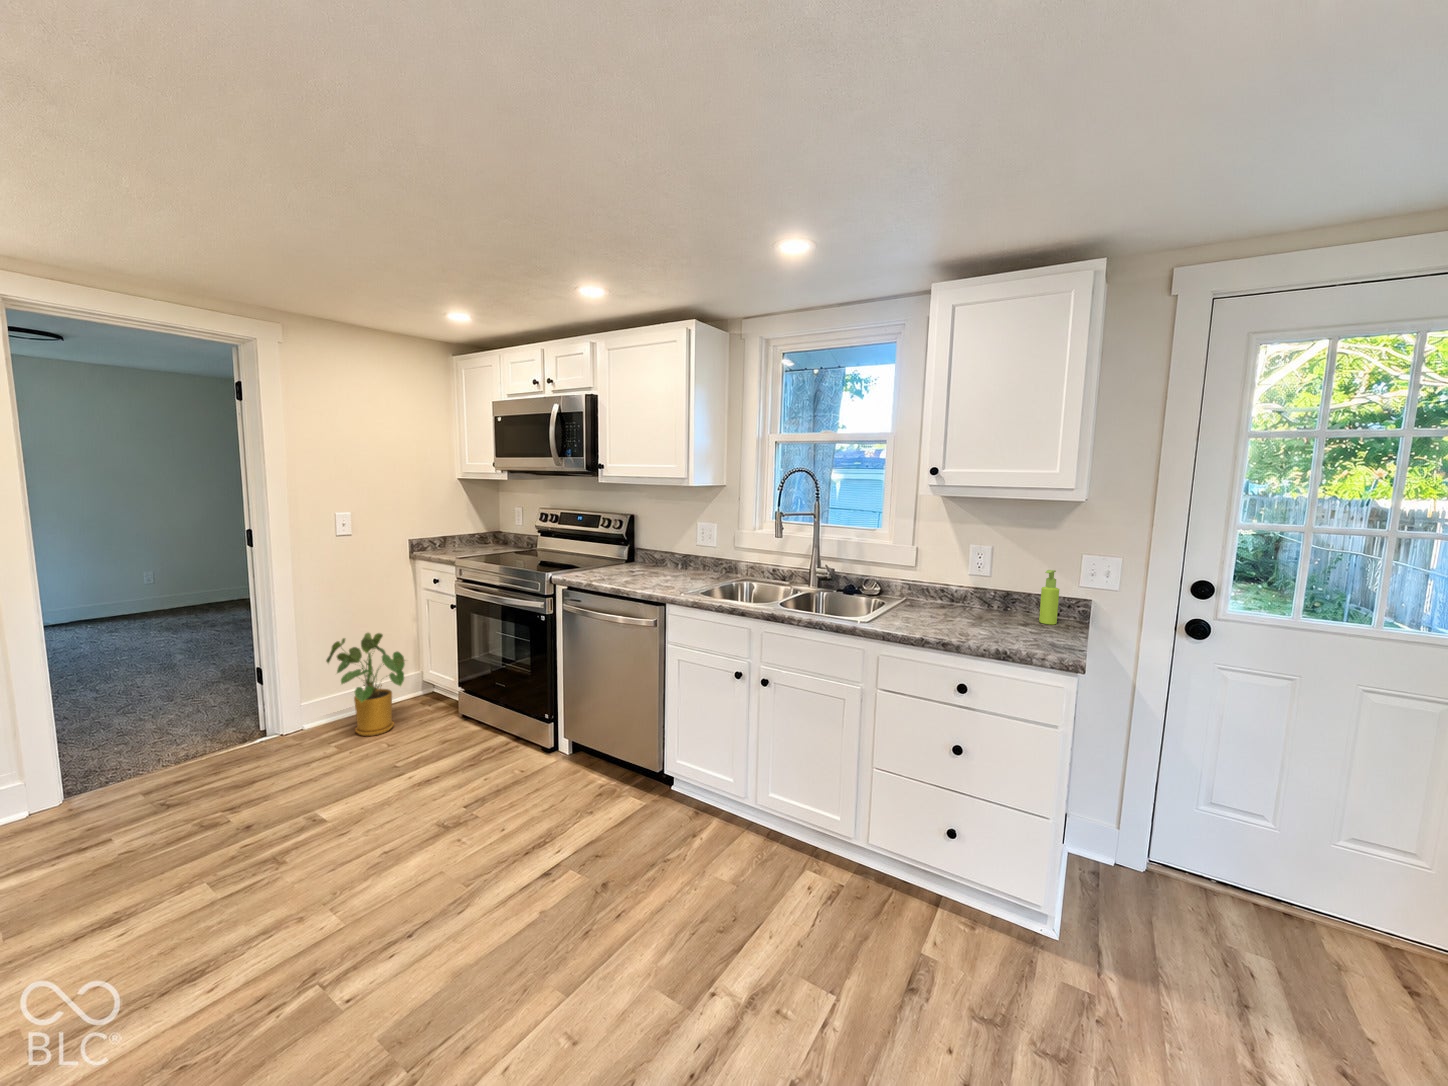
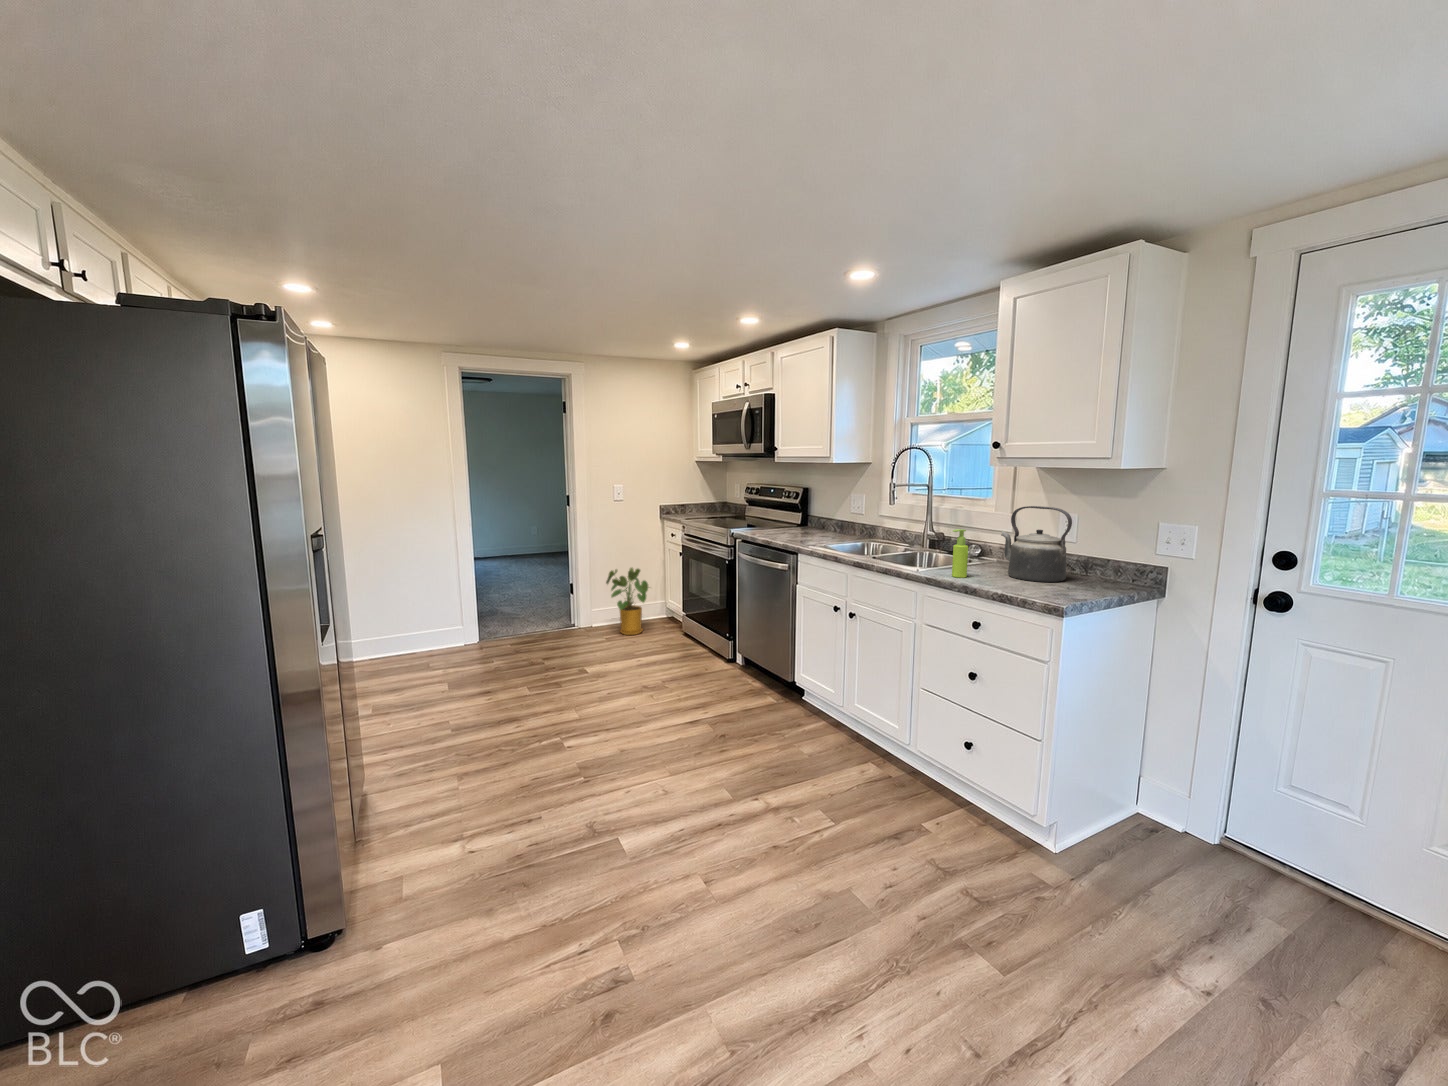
kettle: none [935,541,1019,627] -> present [1001,506,1072,582]
soap dispenser: present [1039,570,1059,624] -> present [952,529,968,578]

